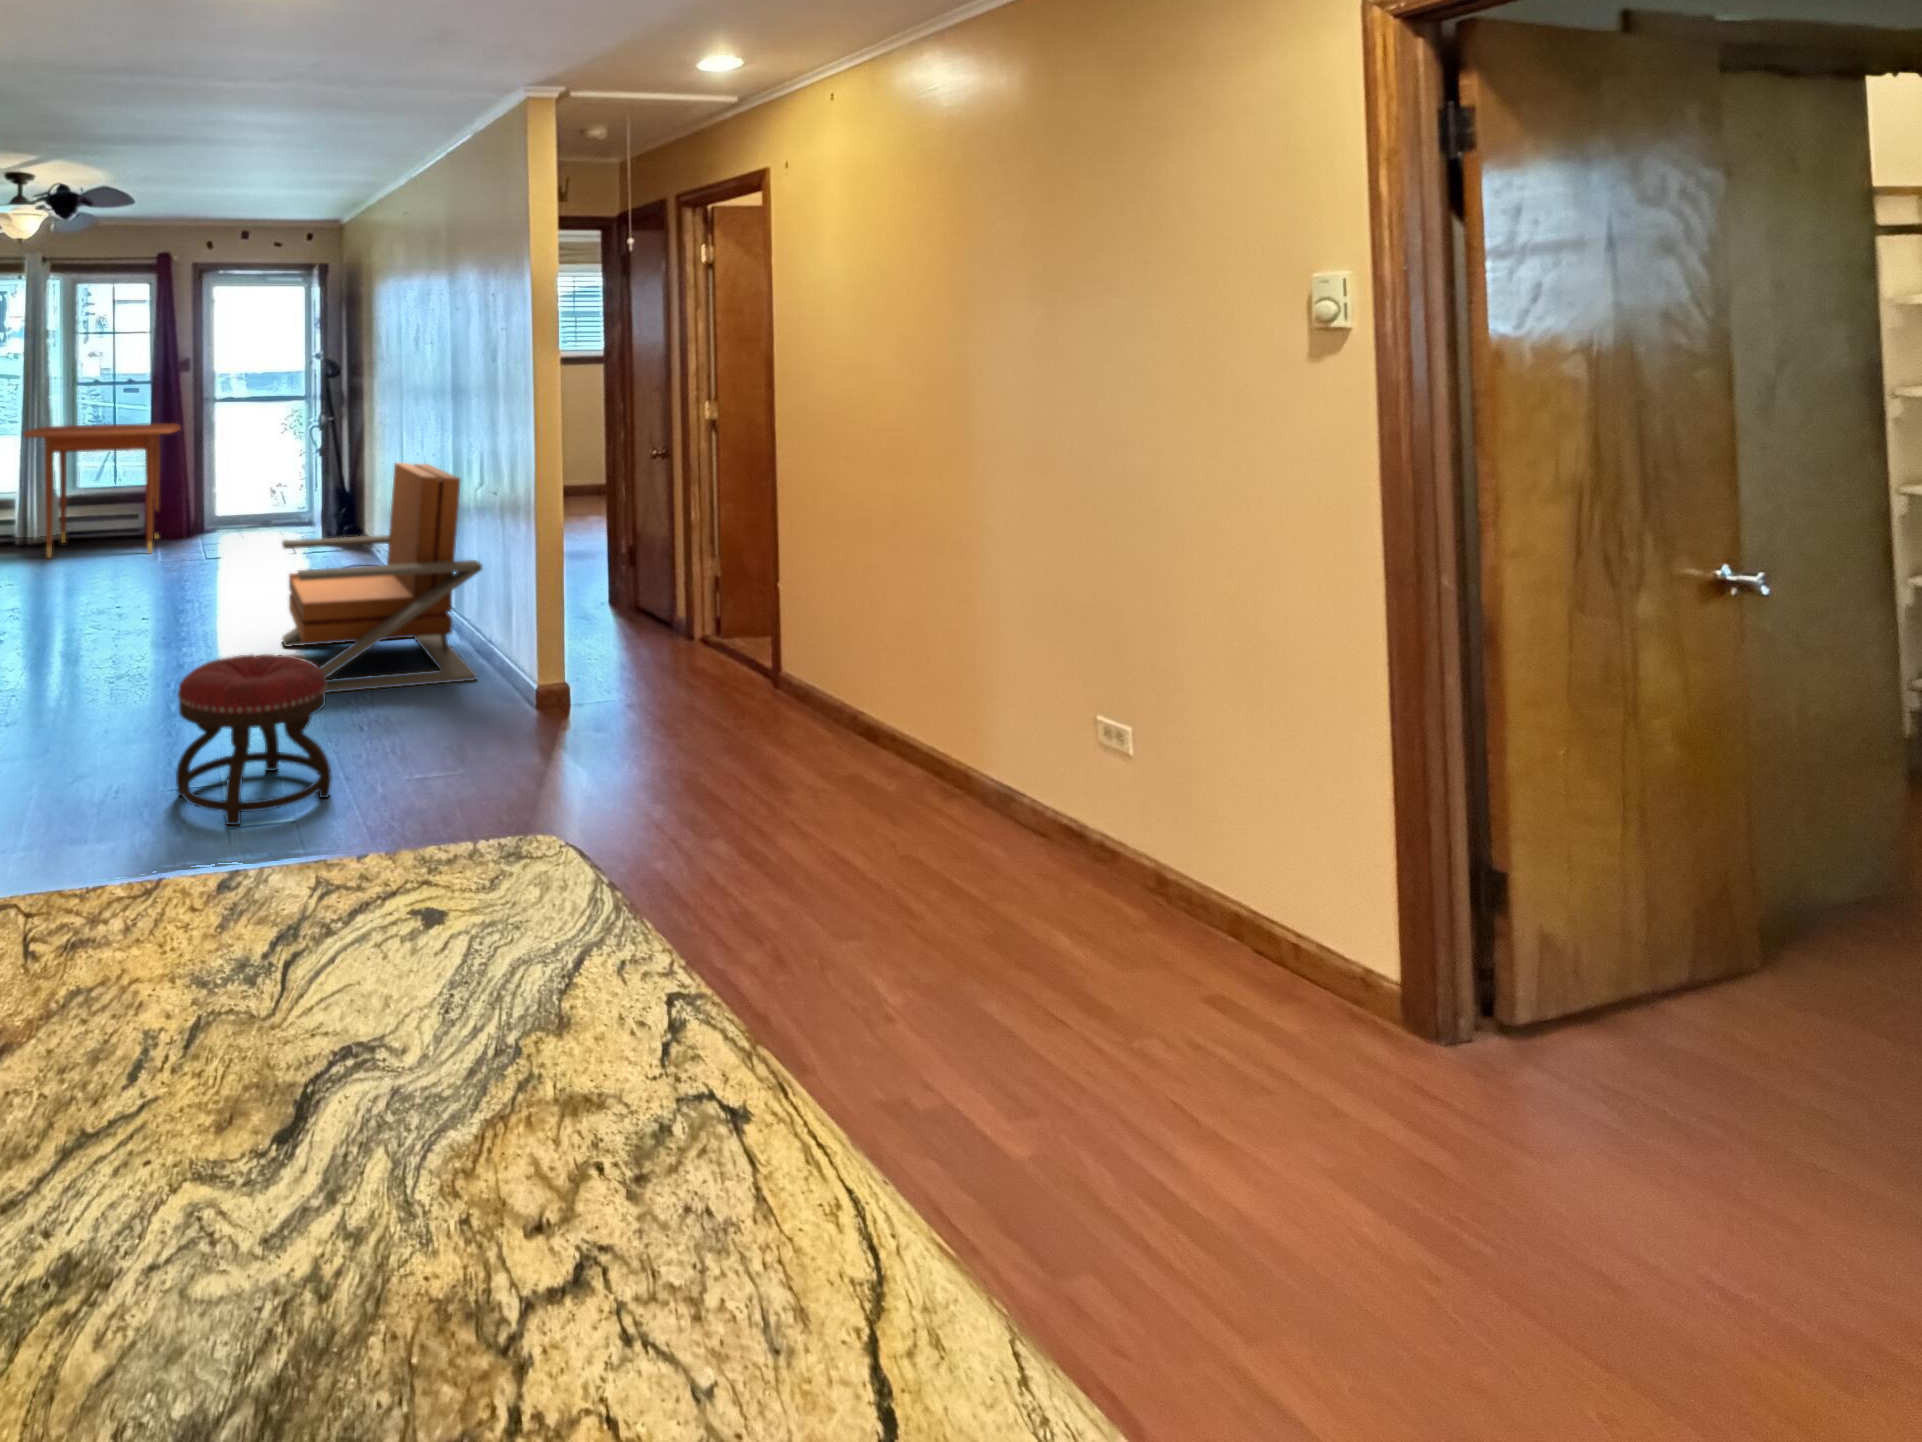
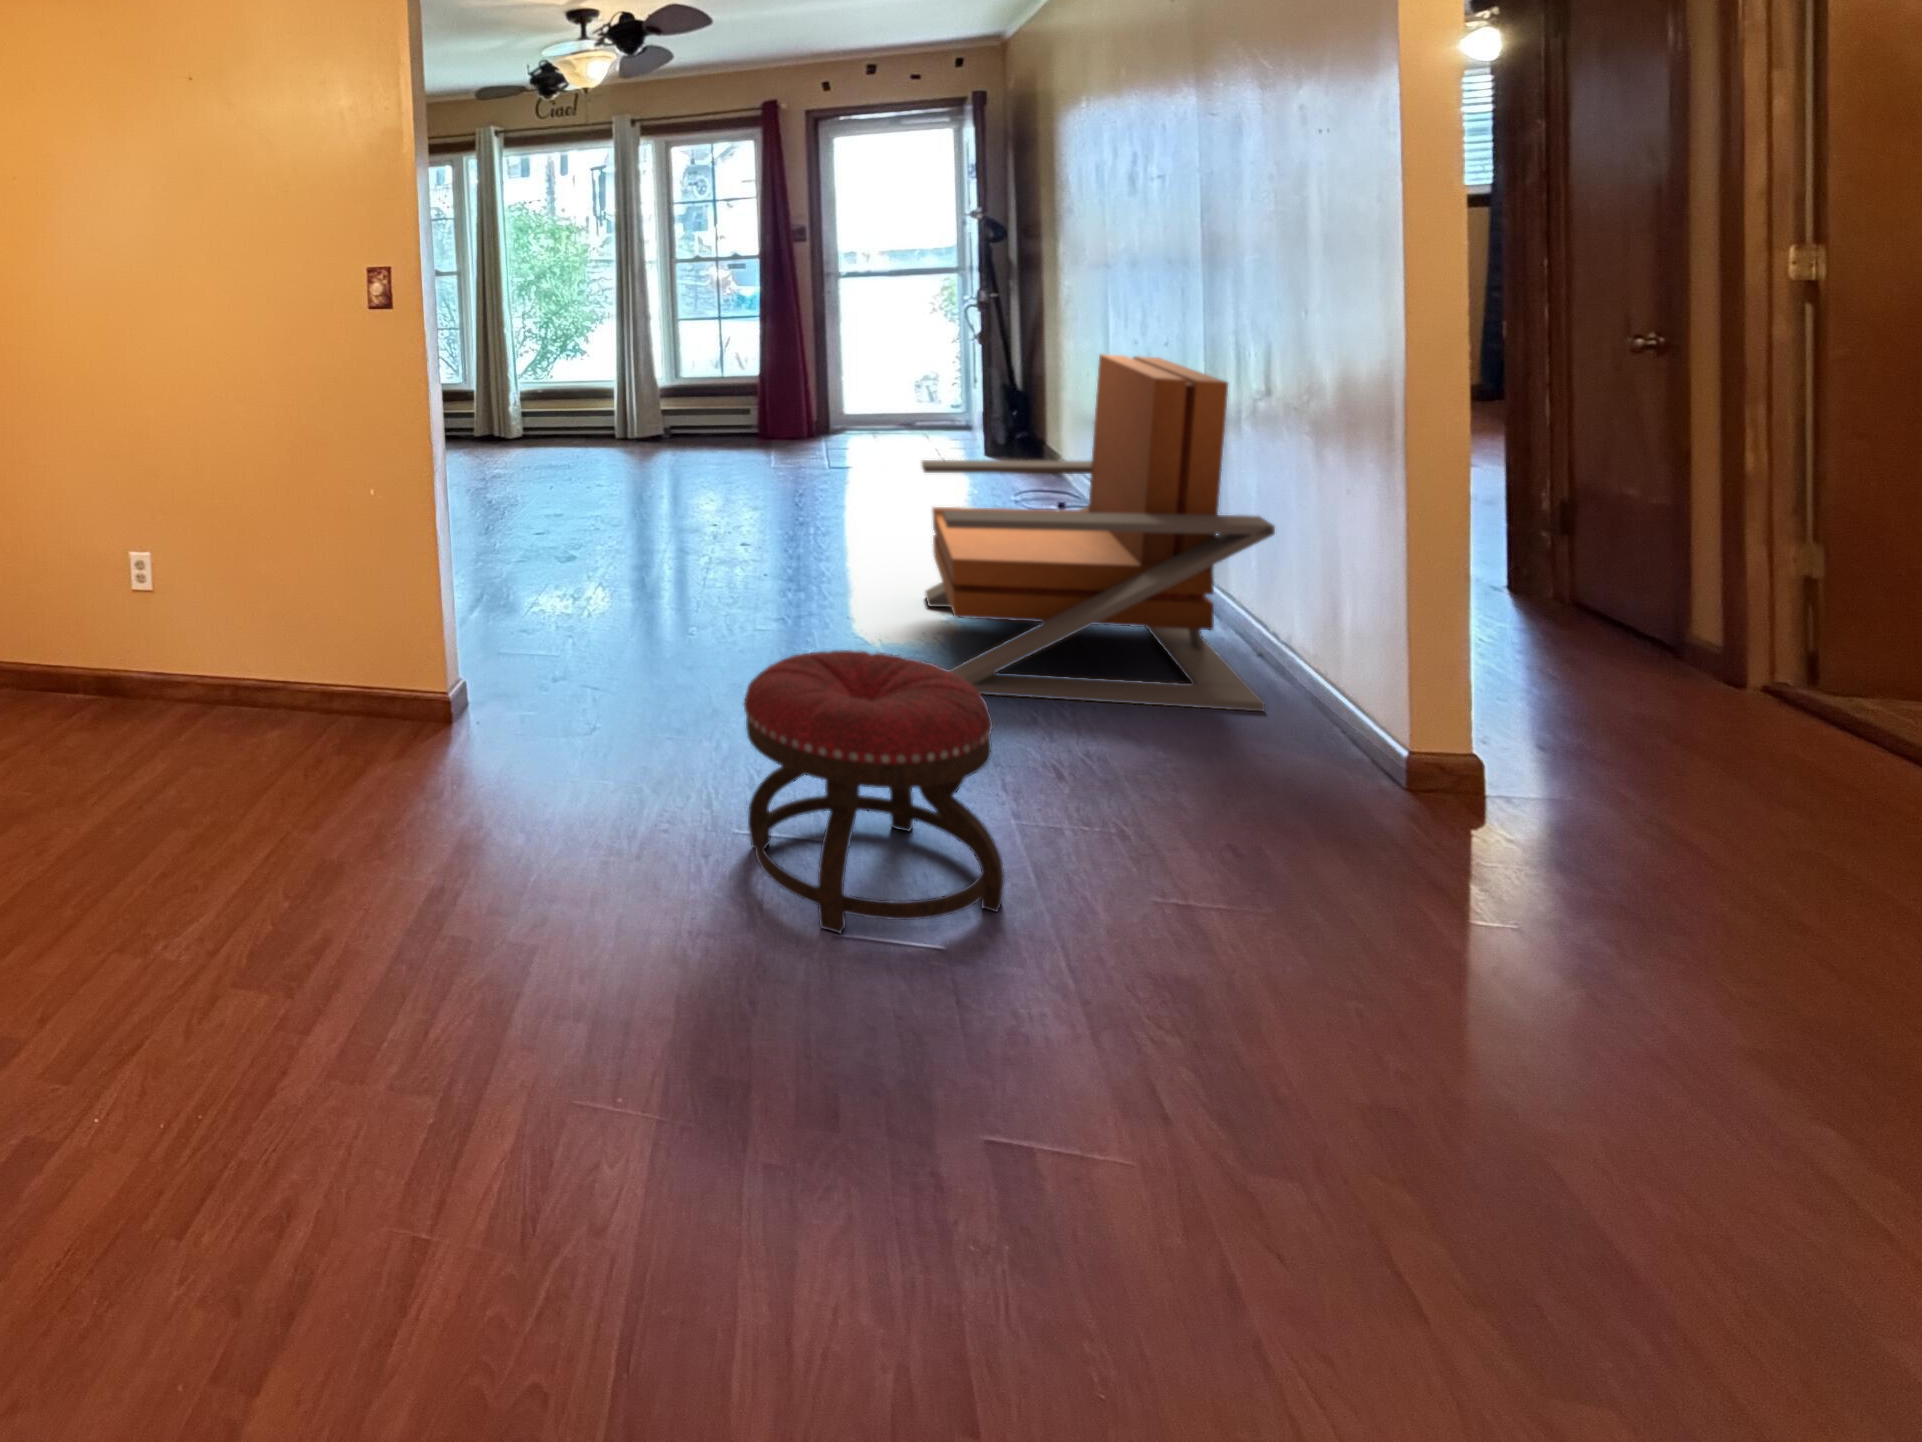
dining table: present [23,423,180,558] -> none [616,304,796,457]

